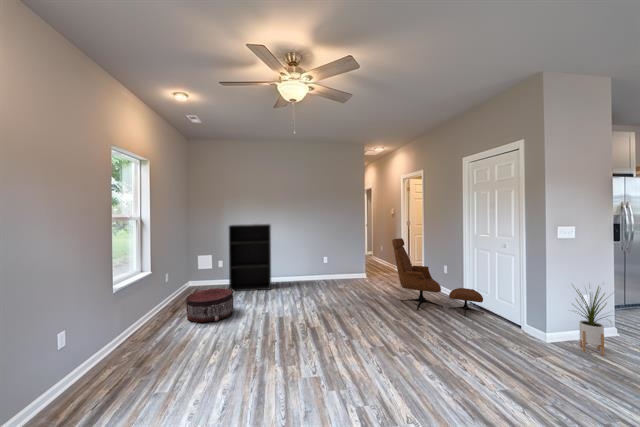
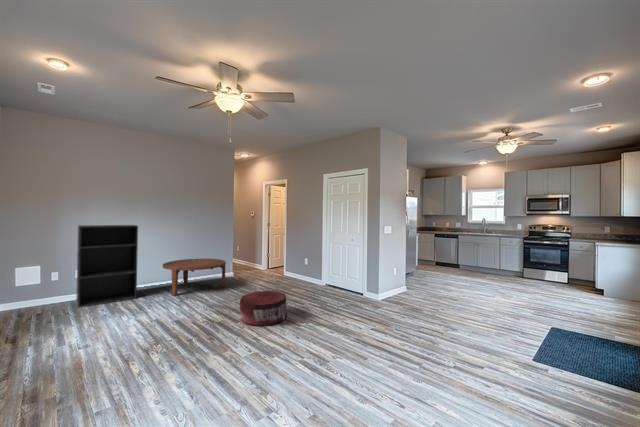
lounge chair: present [392,238,484,316] -> none [273,237,338,295]
coffee table: none [292,257,349,292] -> present [163,258,226,296]
house plant: present [576,286,607,355] -> none [388,258,411,301]
pouf: present [186,288,234,322] -> present [240,290,287,326]

